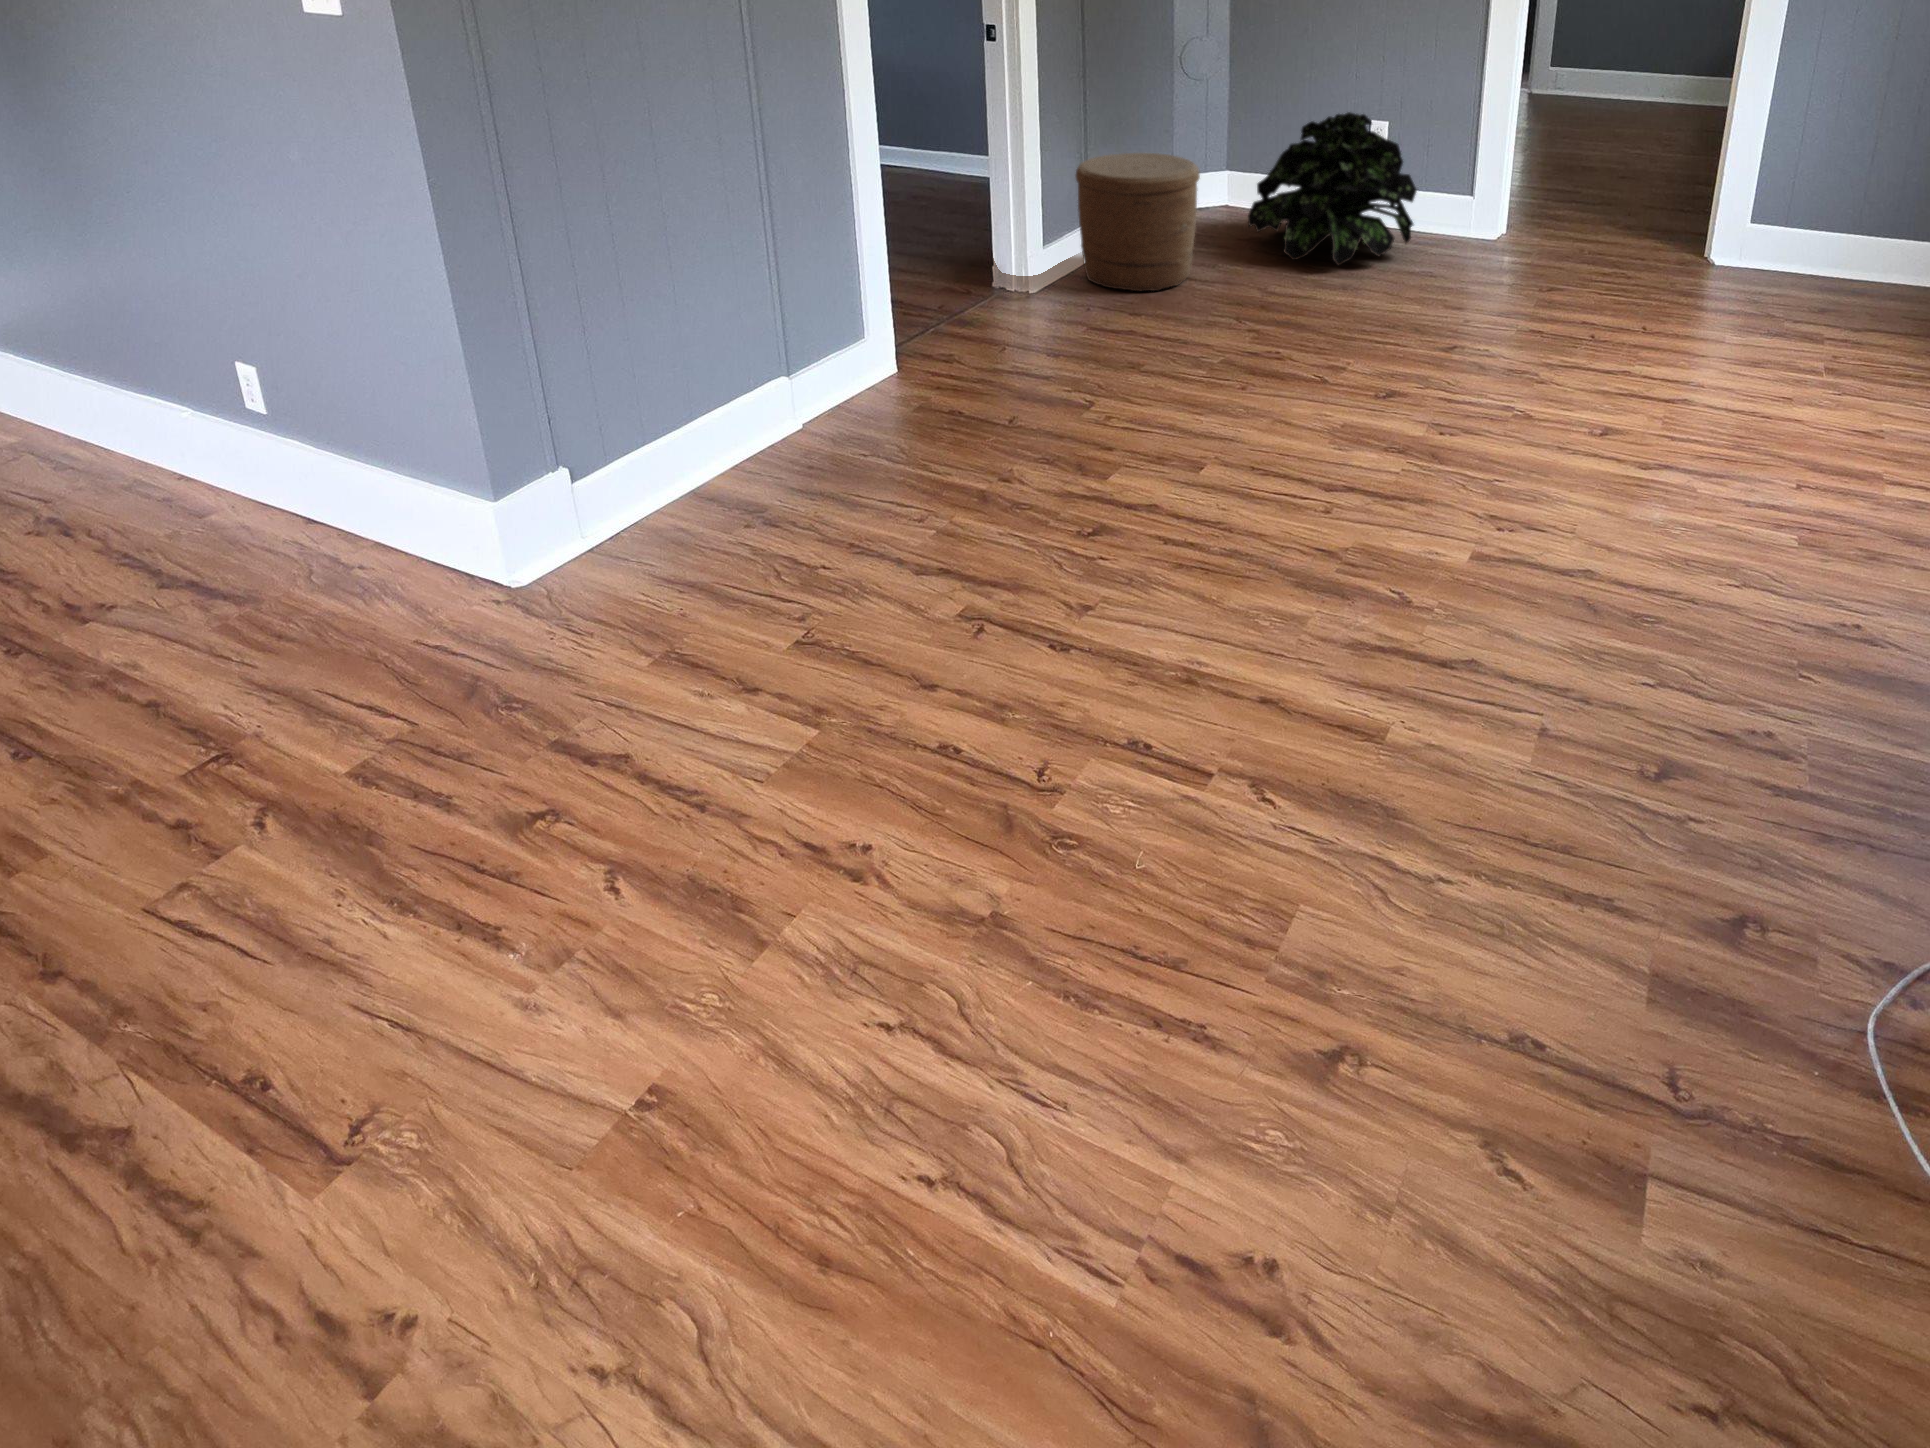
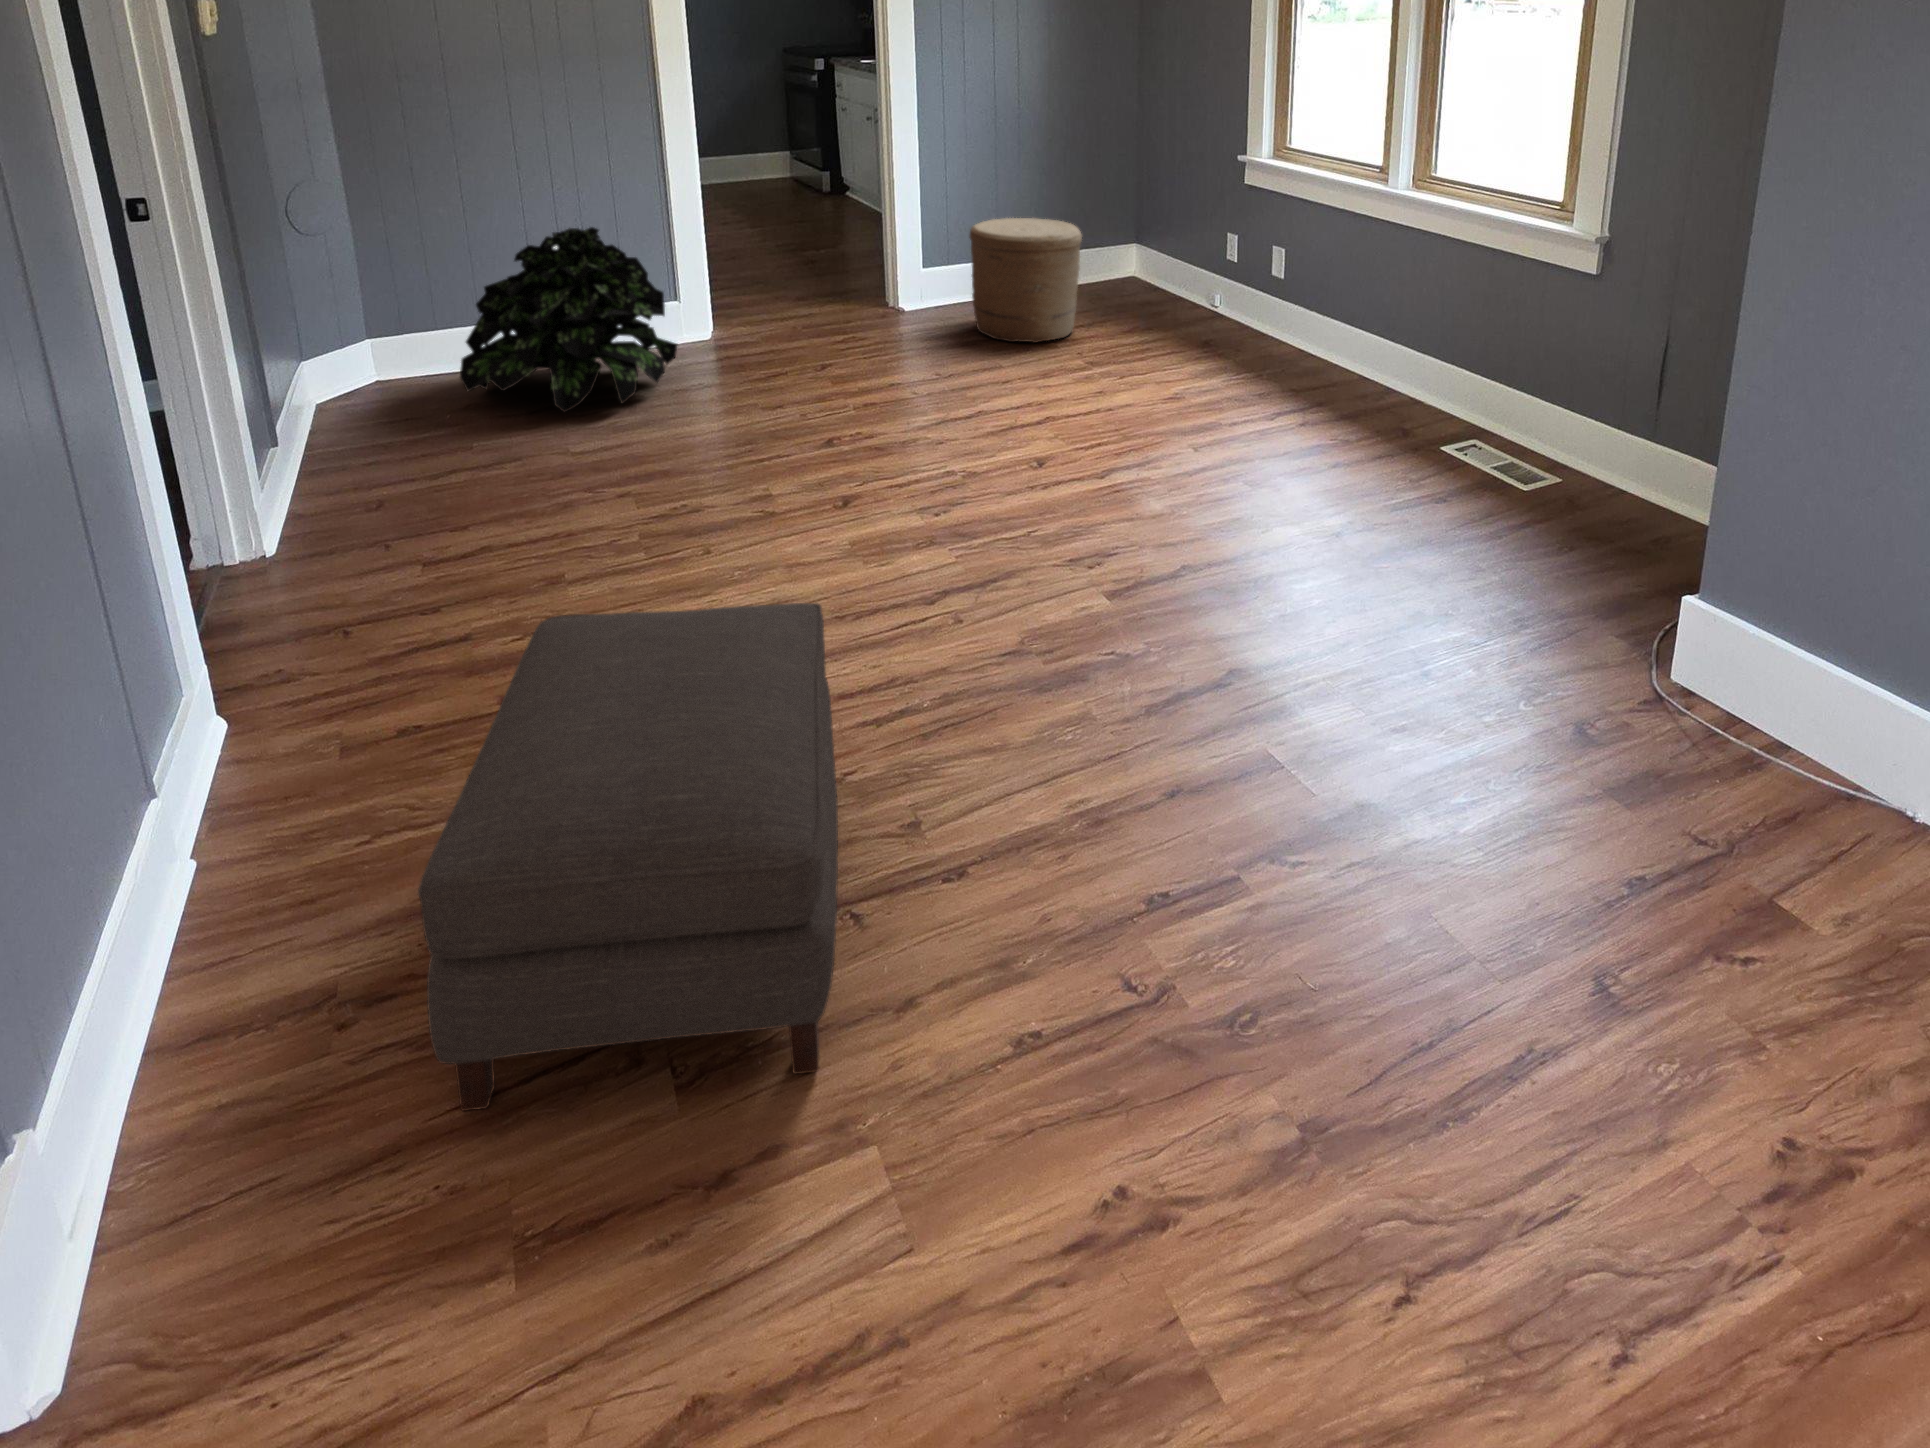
woven basket: present [1076,153,1200,291] -> present [969,218,1082,343]
ottoman: none [691,357,1079,678] -> present [418,603,838,1111]

